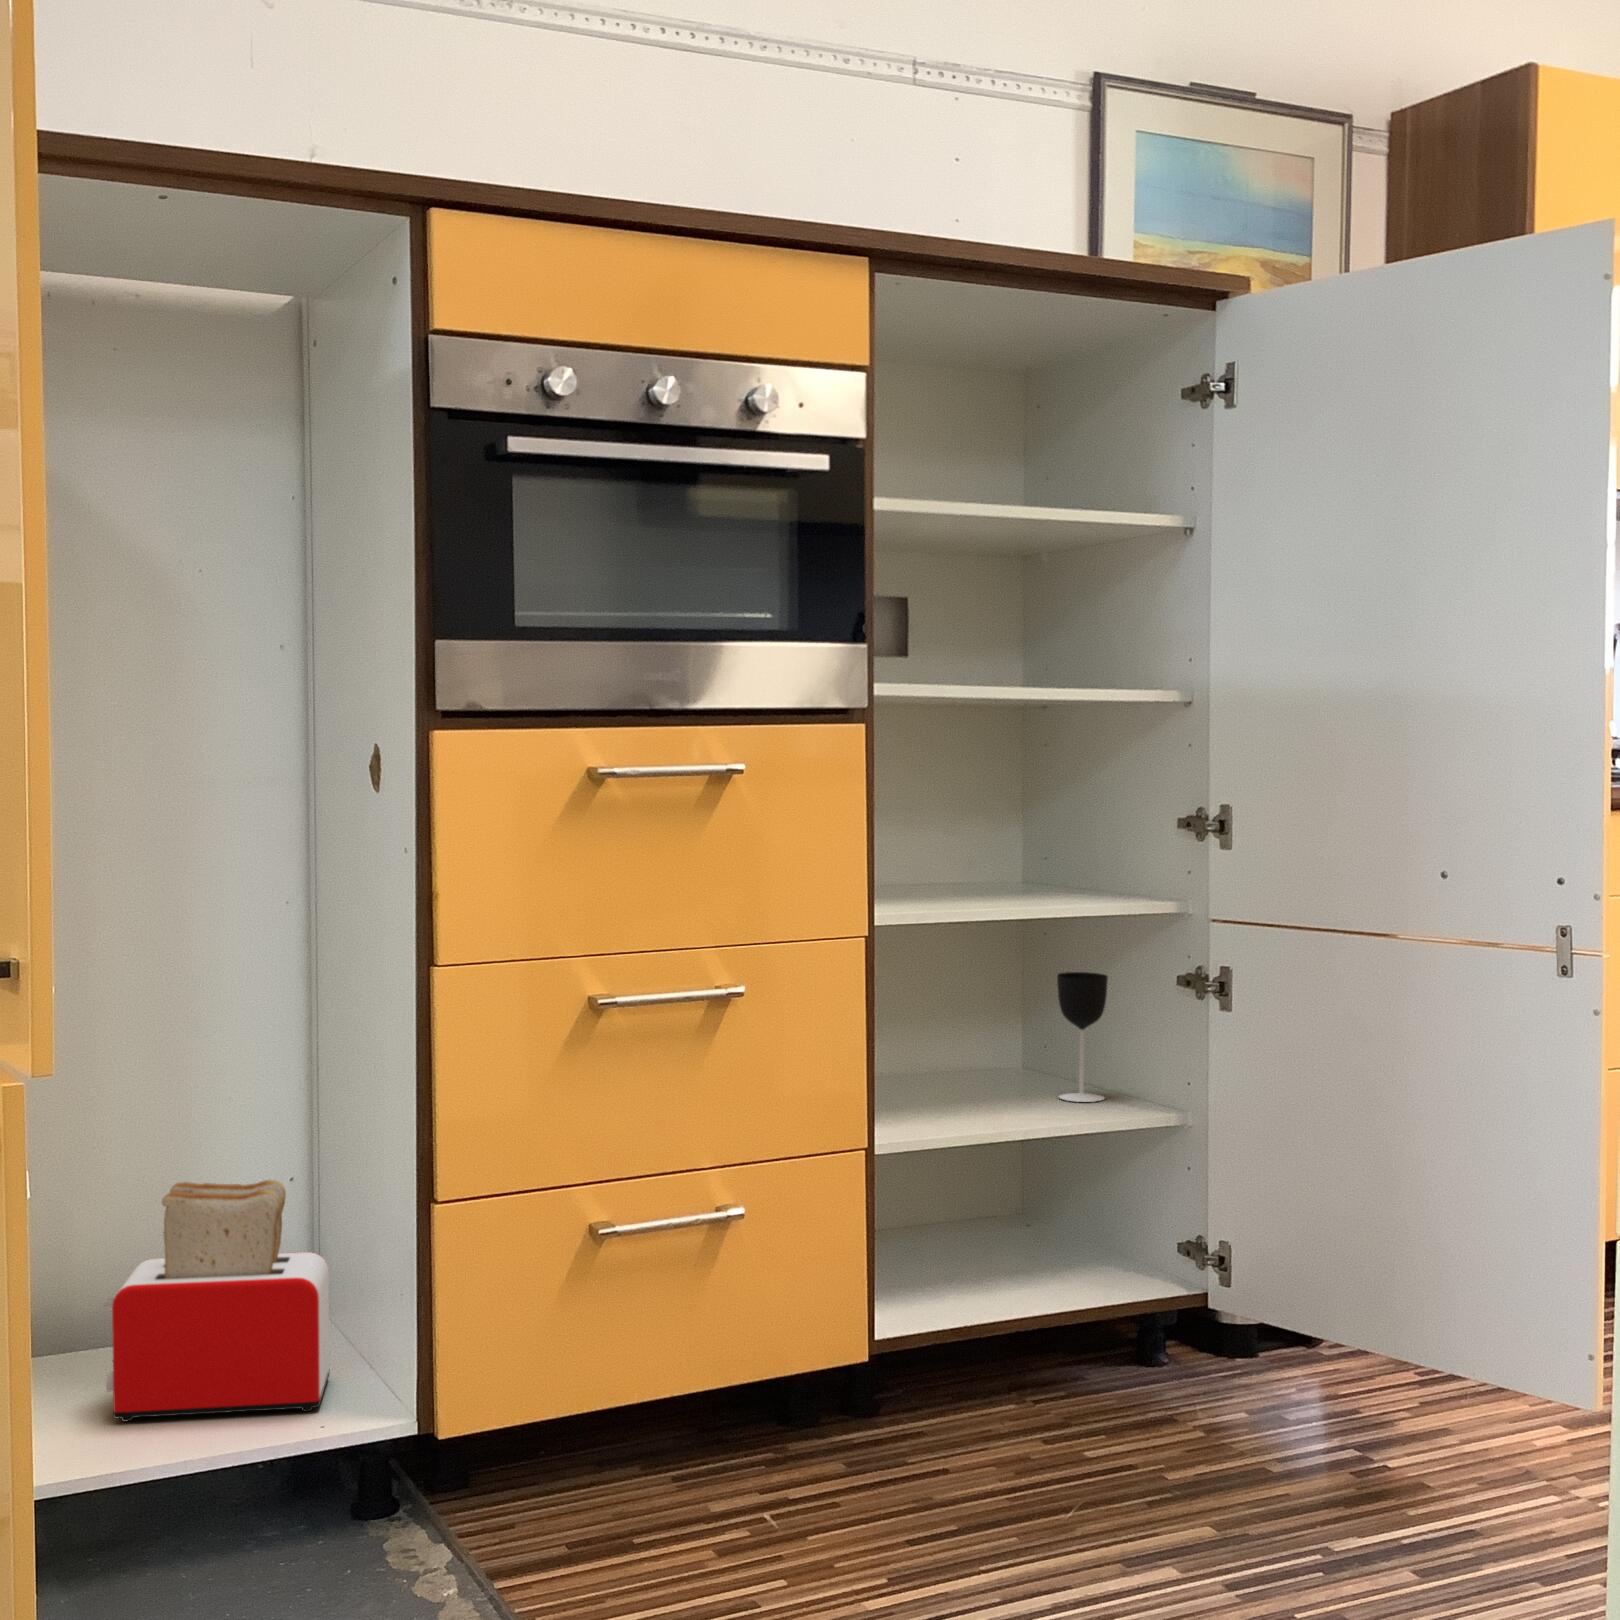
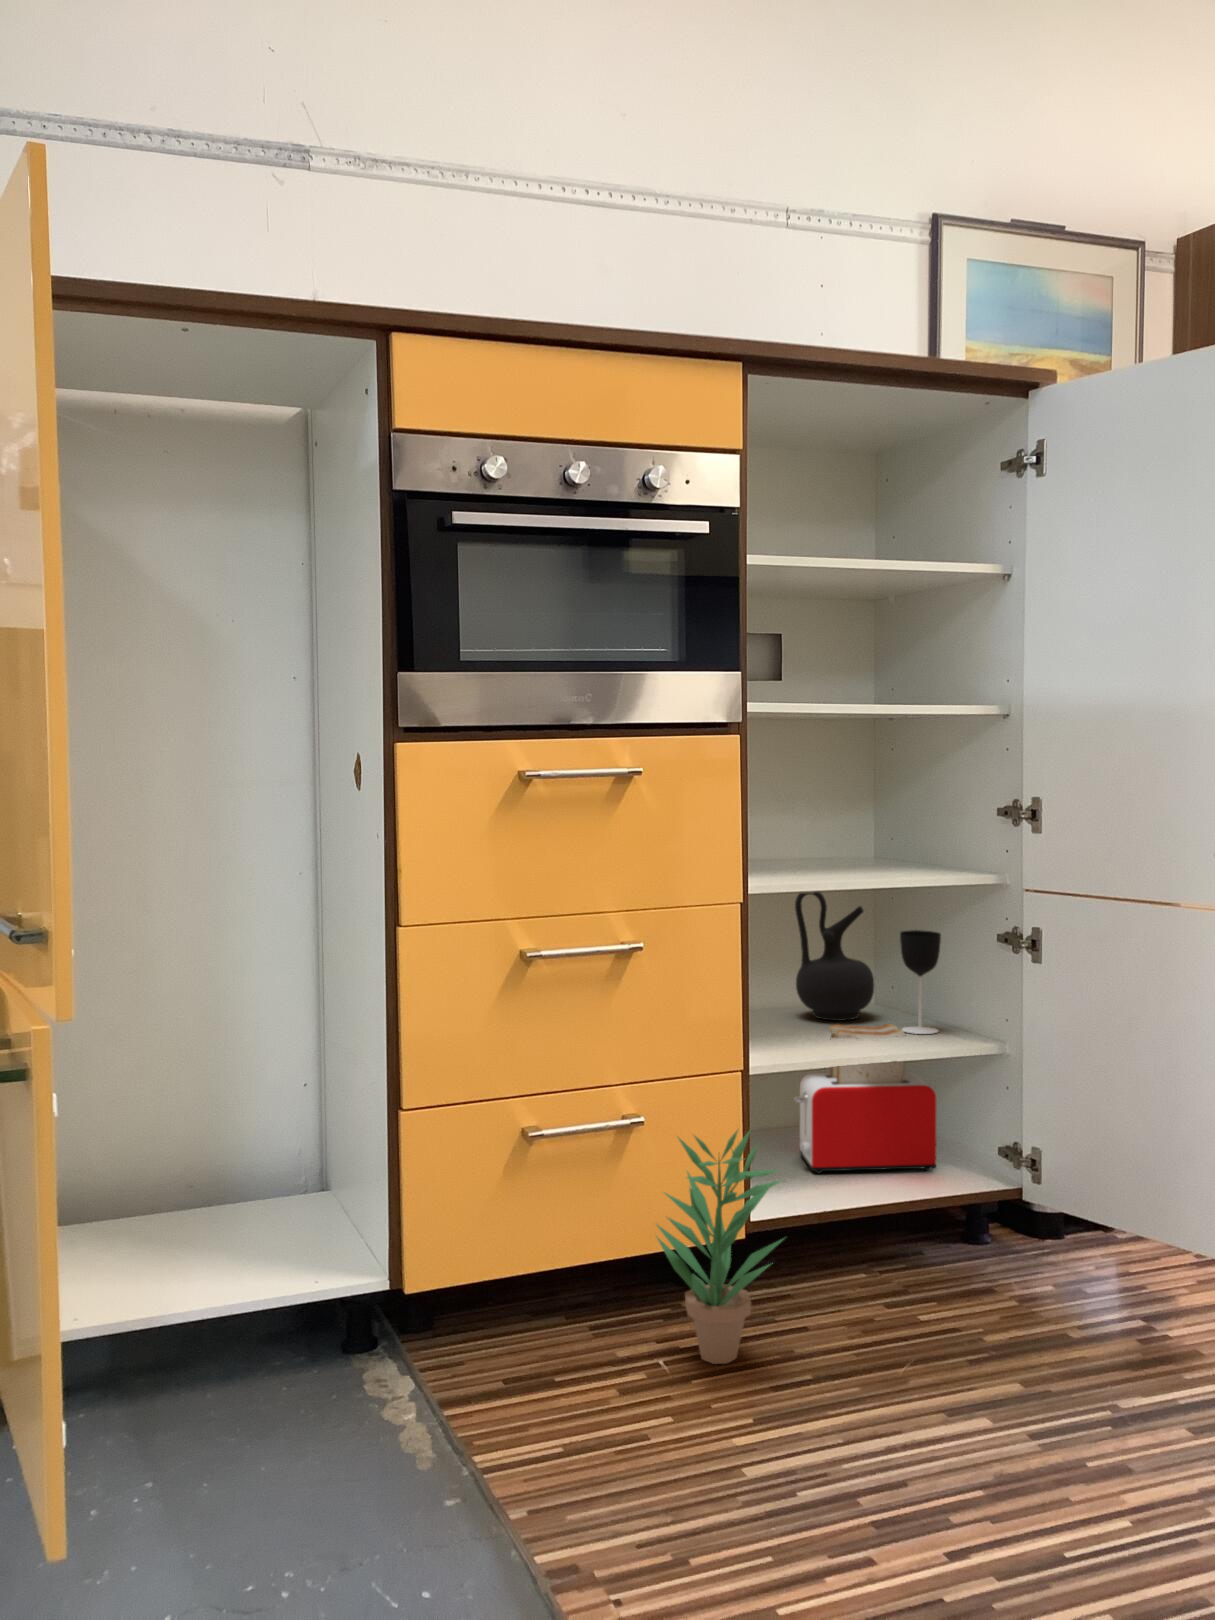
ceramic jug: none [925,920,1024,1087] -> present [795,892,874,1021]
toaster: present [103,1180,330,1422] -> present [794,1024,936,1173]
potted plant: none [756,1215,926,1517] -> present [657,1130,783,1364]

